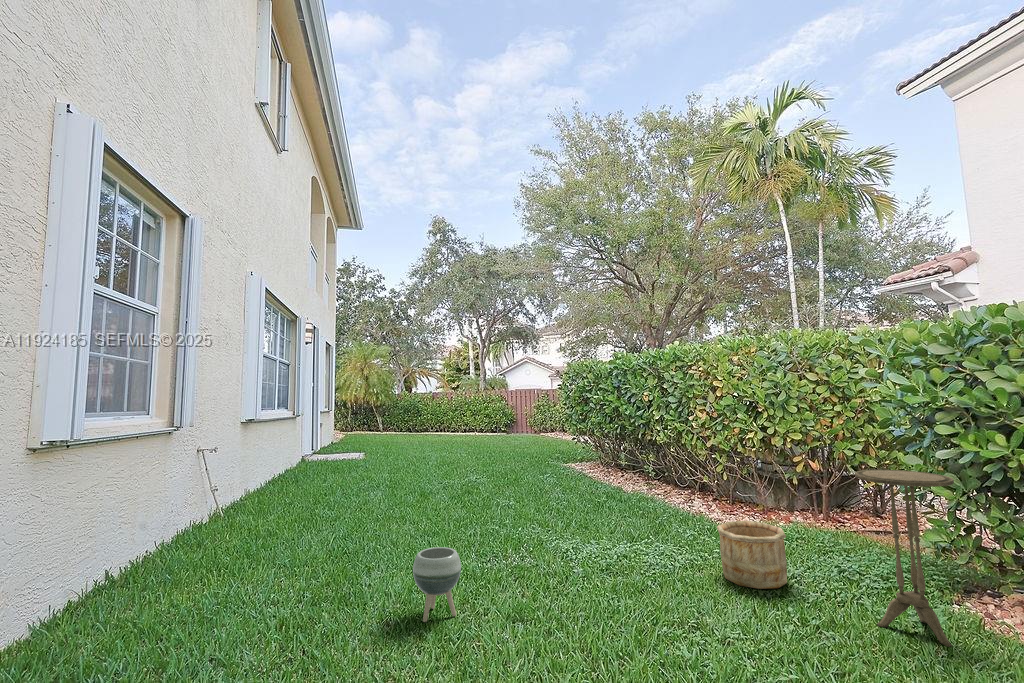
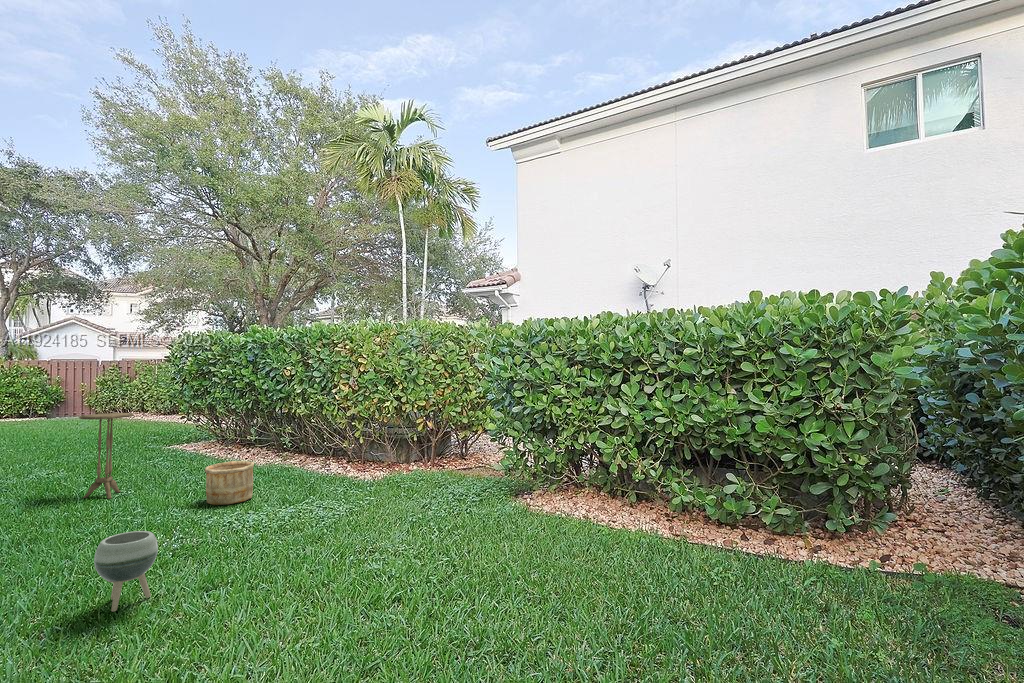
side table: present [855,470,954,647] -> present [79,413,134,499]
wooden bucket: present [717,521,787,589] -> present [205,461,254,505]

